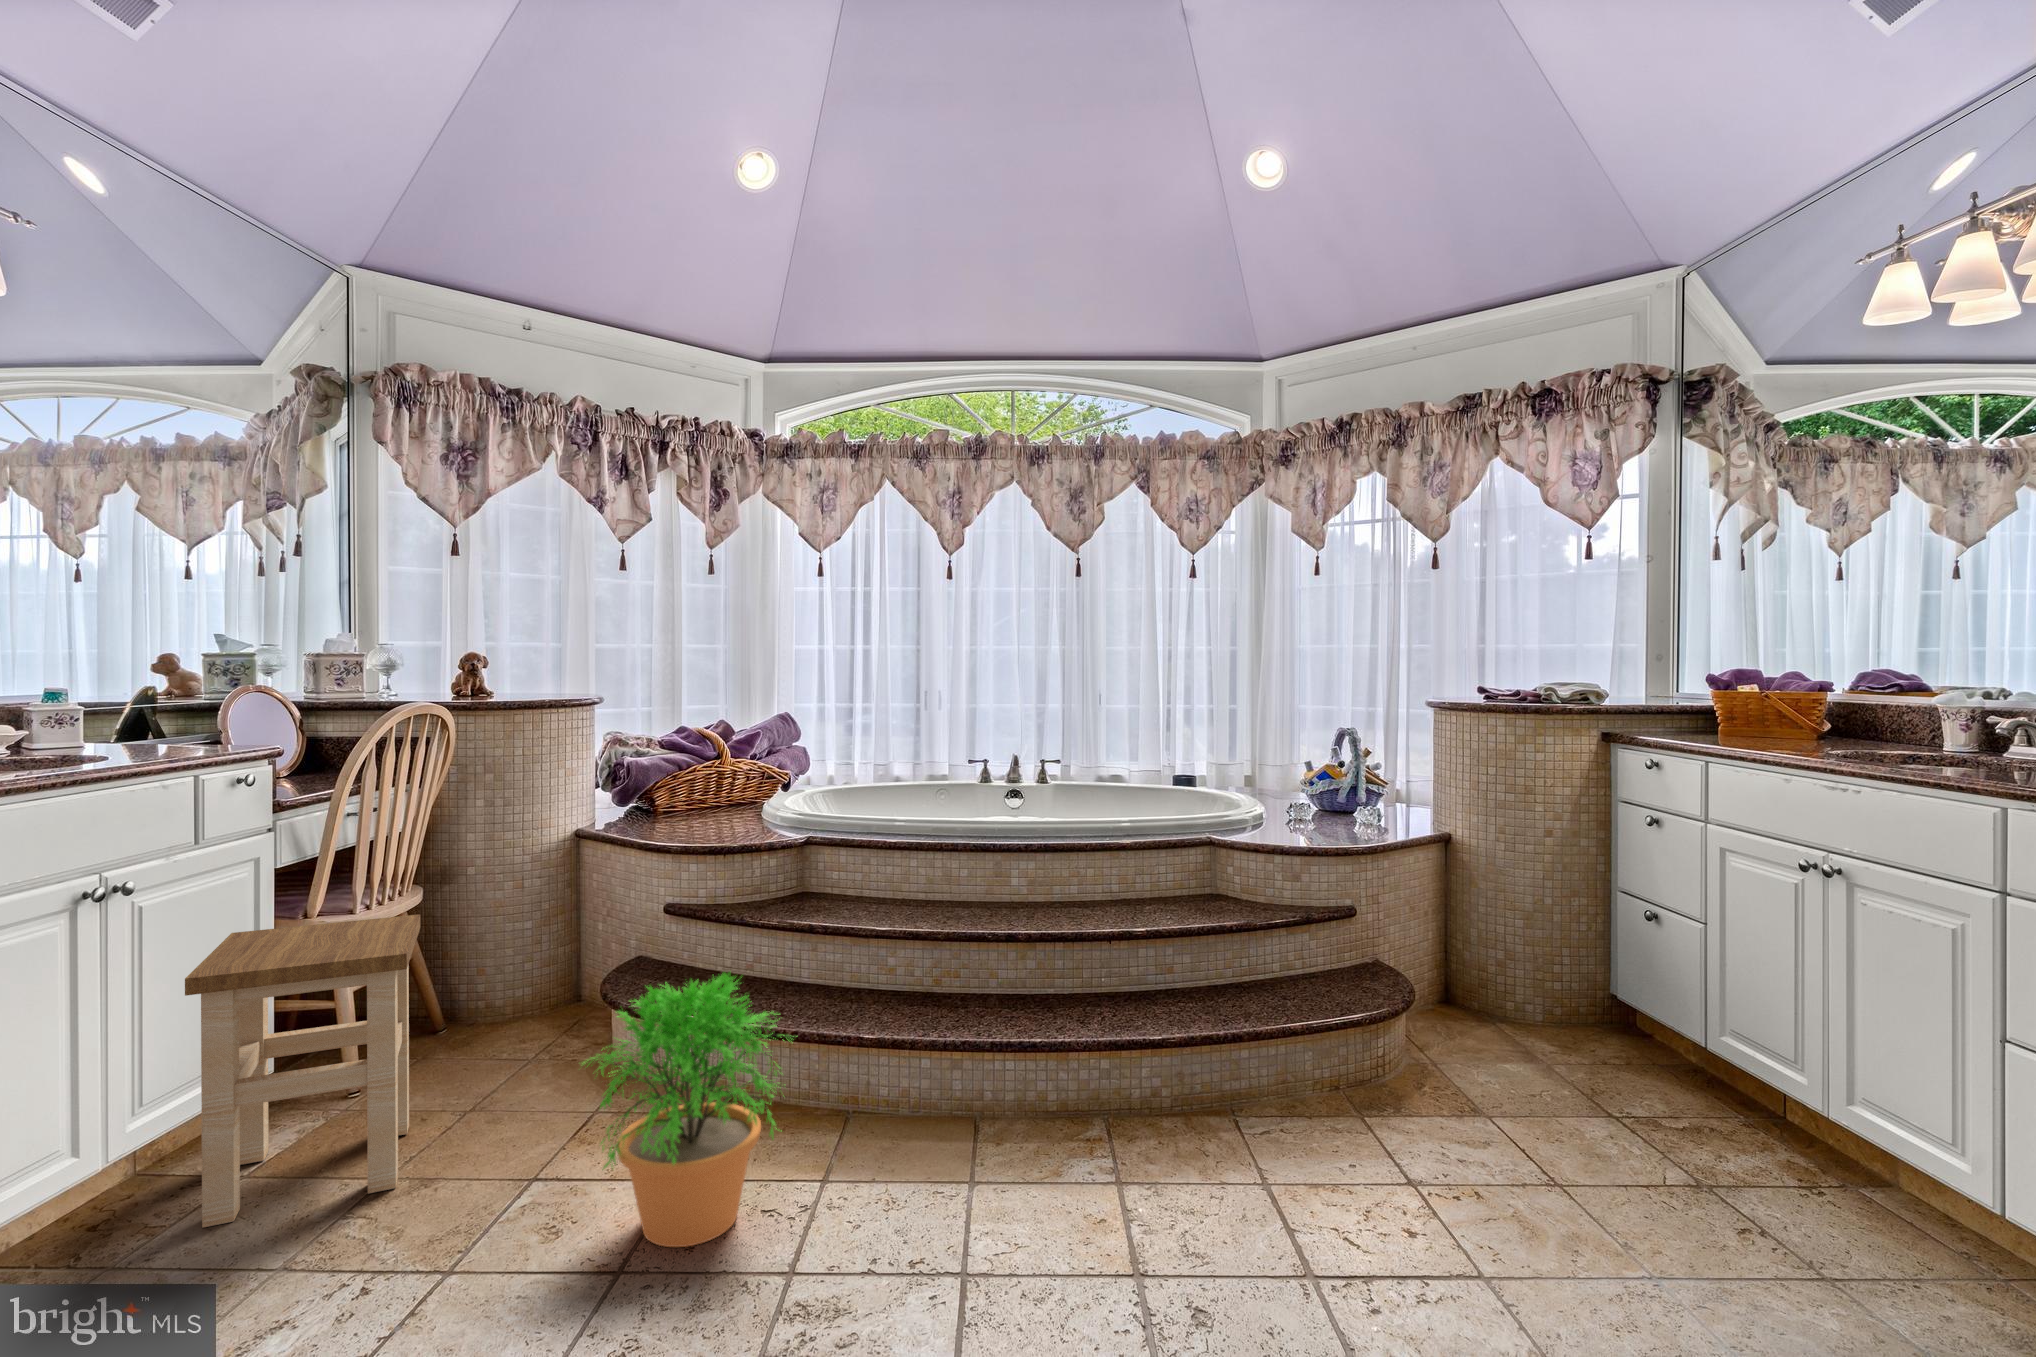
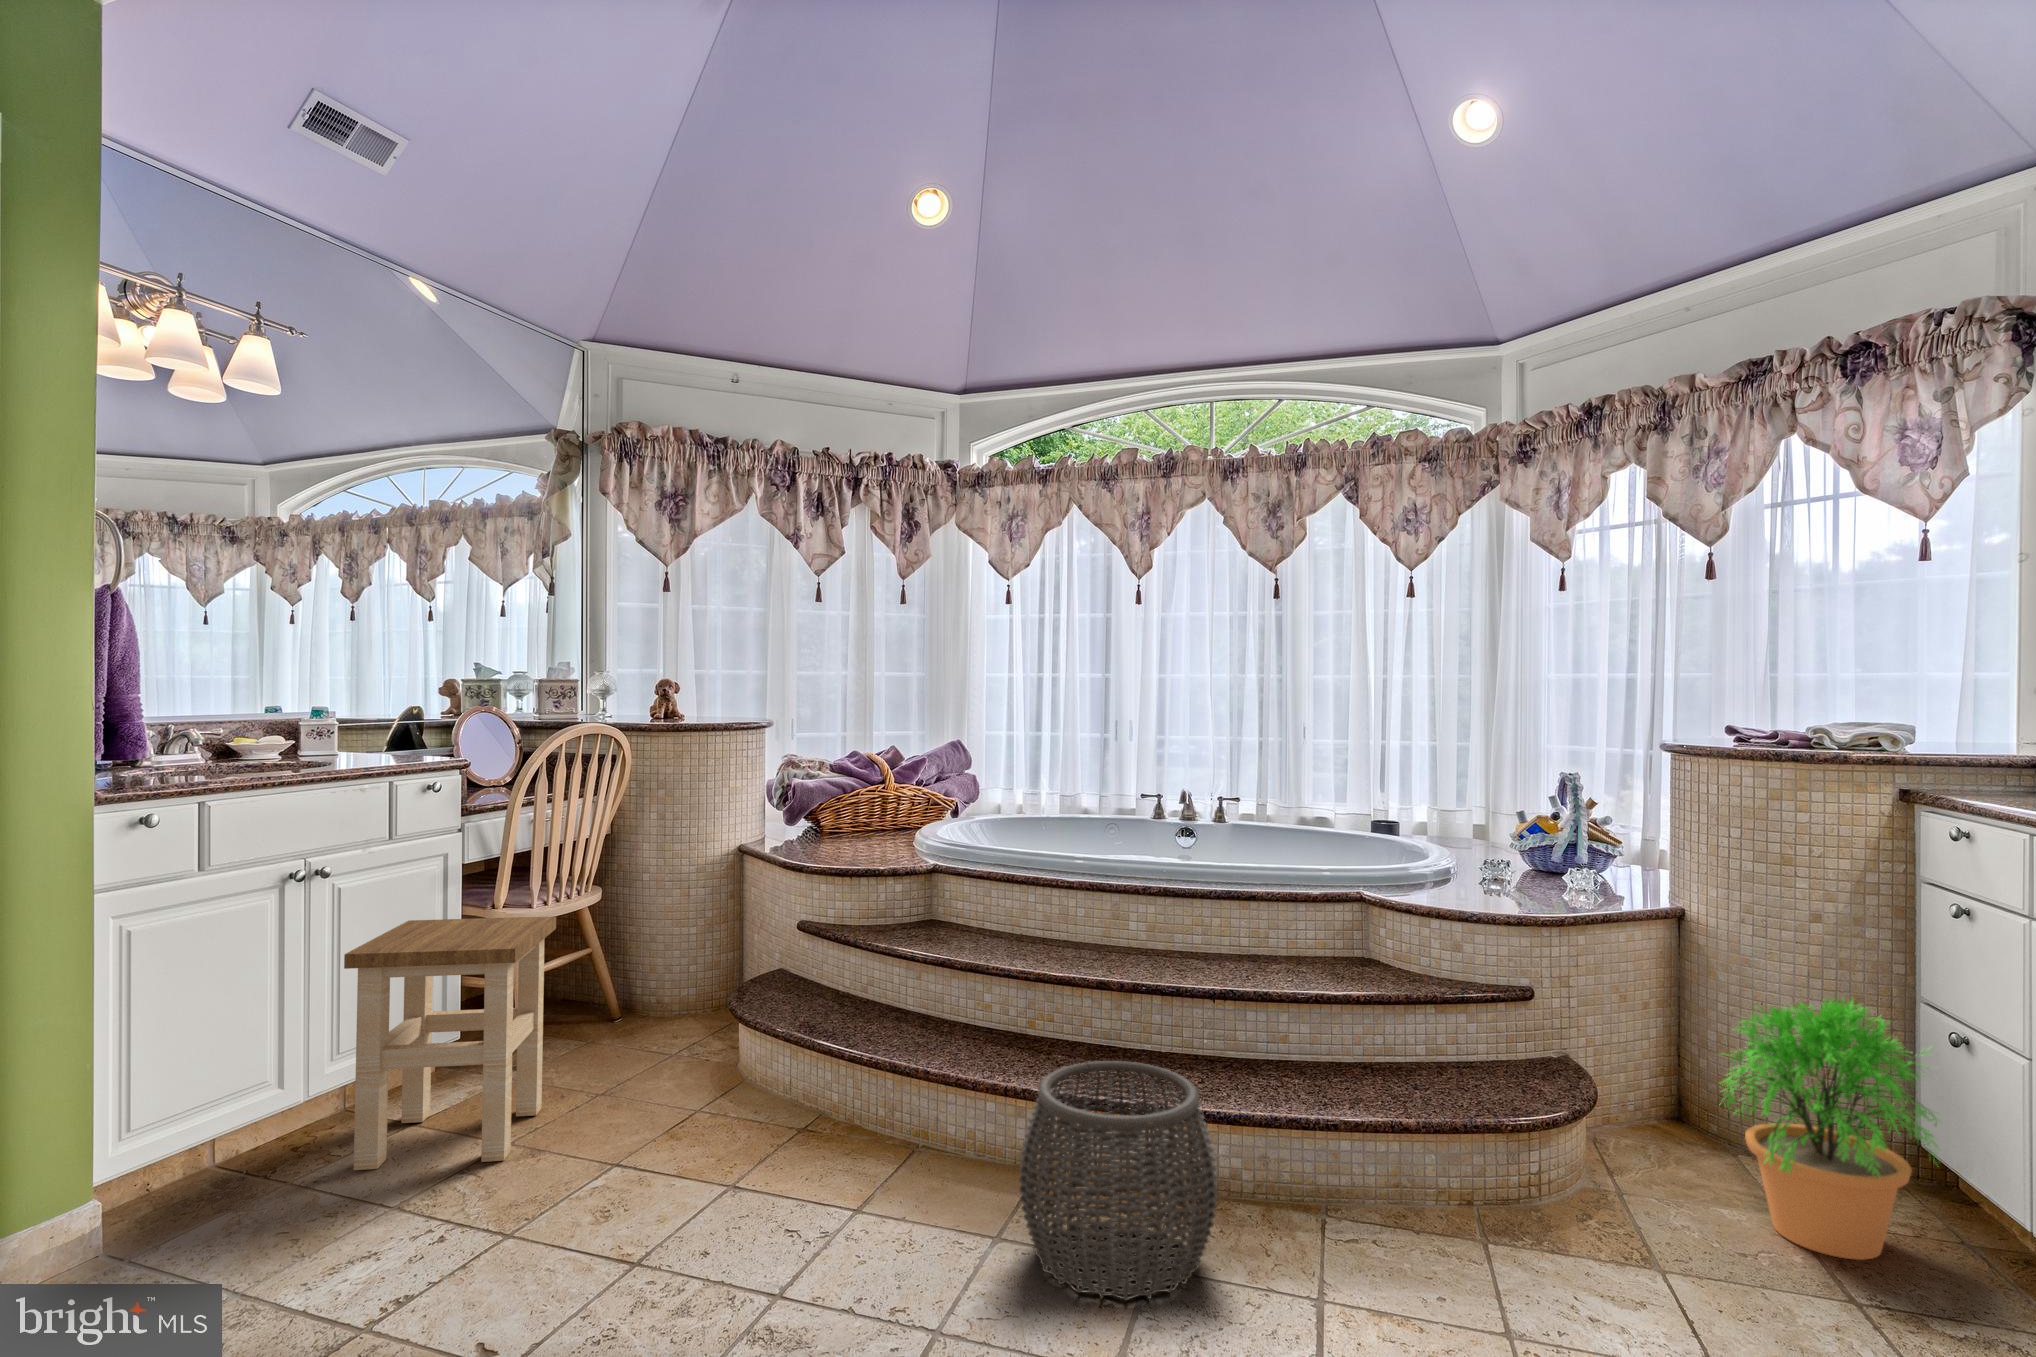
potted plant: present [593,972,785,1247] -> present [1724,998,1938,1260]
woven basket: none [996,1005,1180,1222] -> present [1019,1061,1218,1301]

